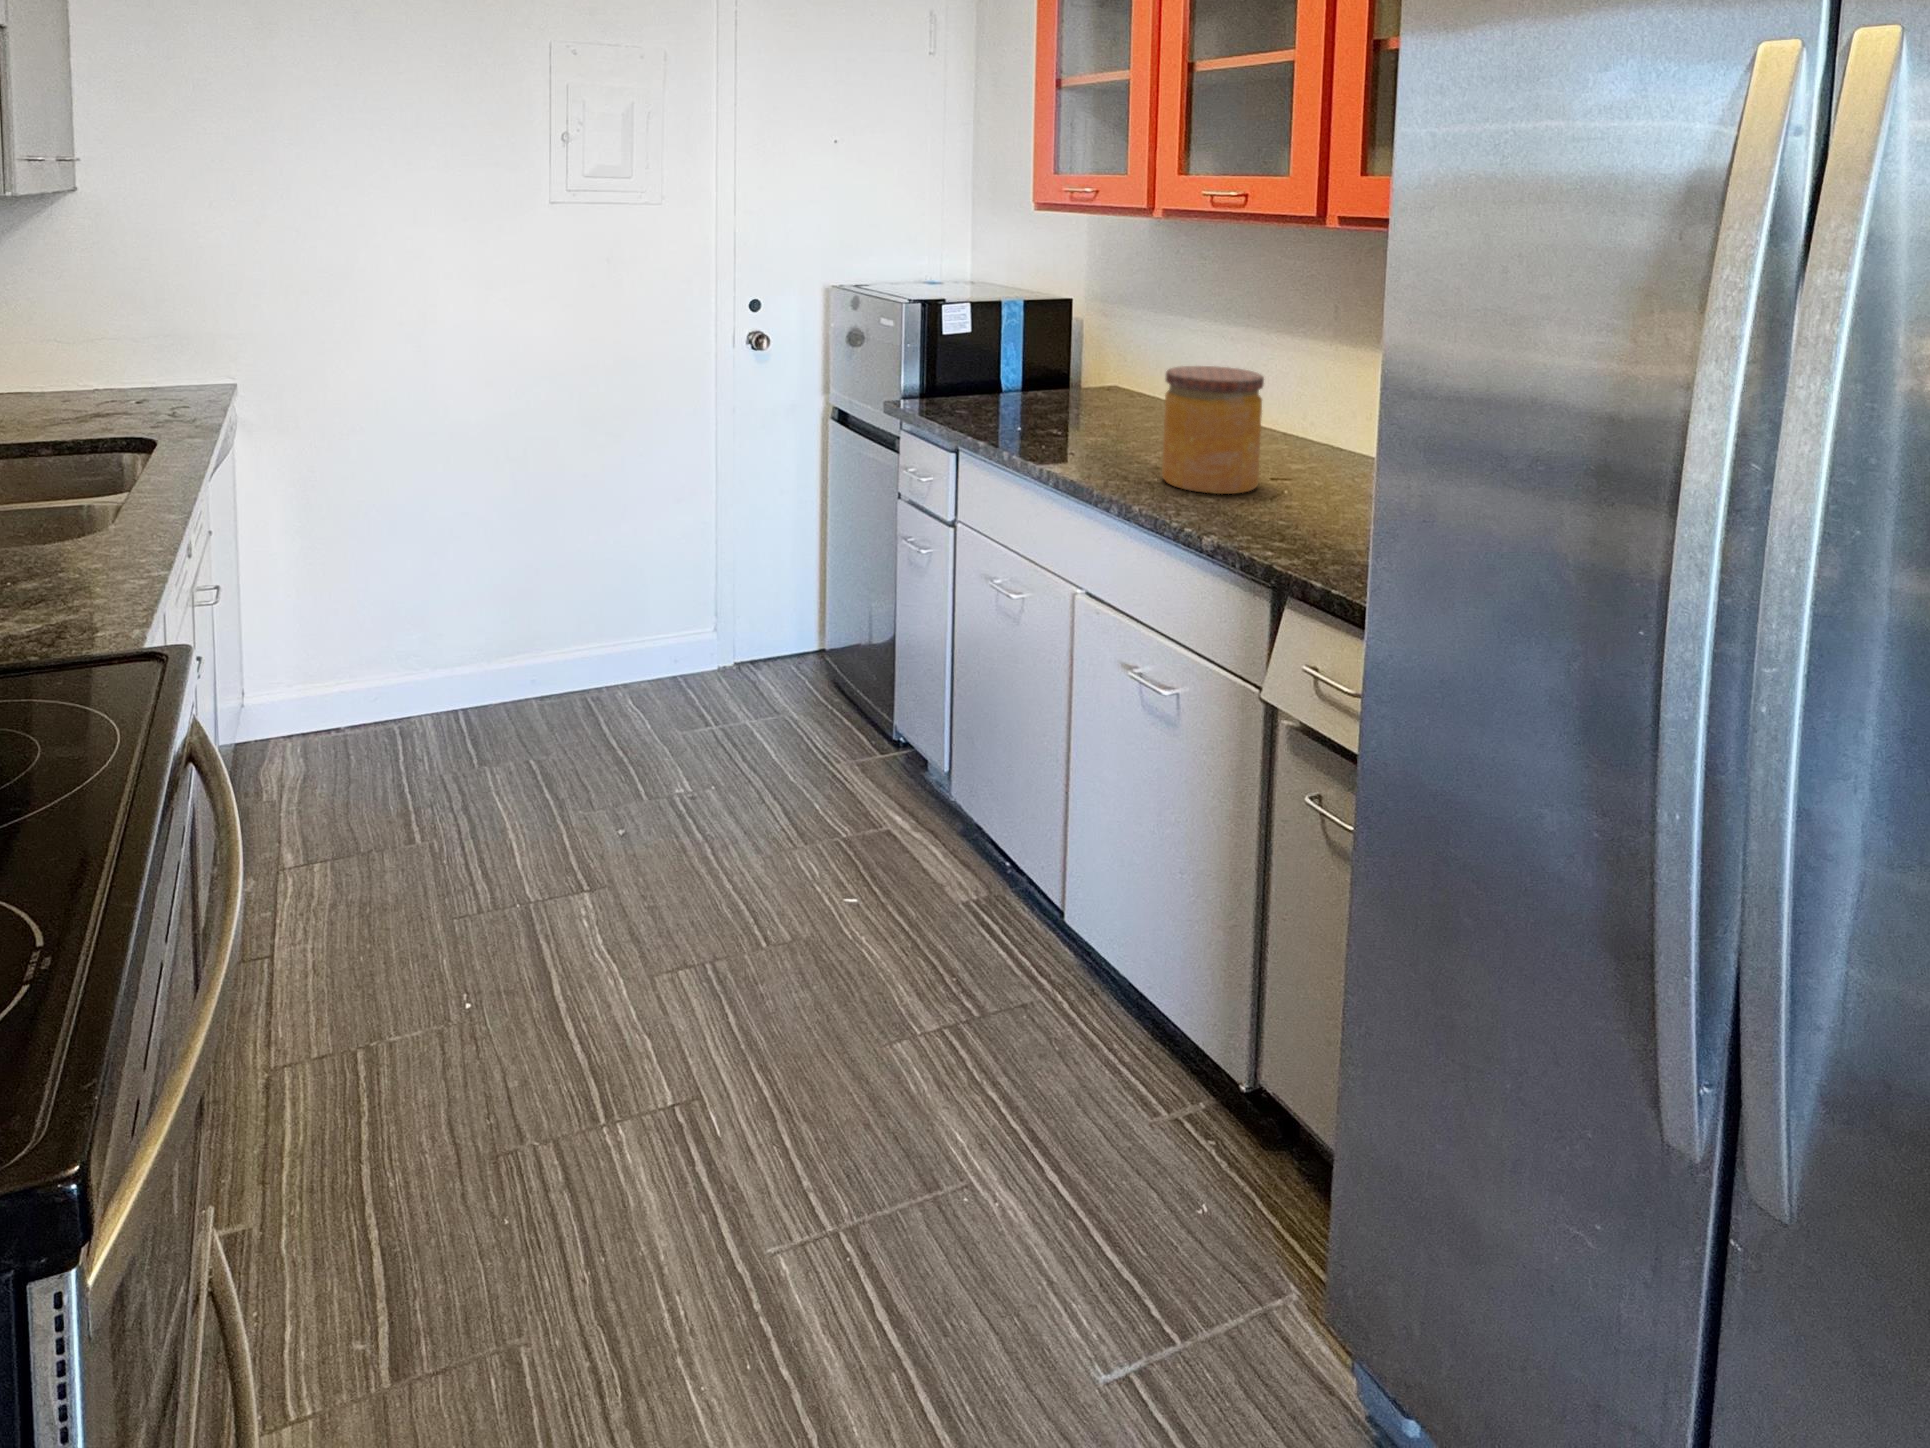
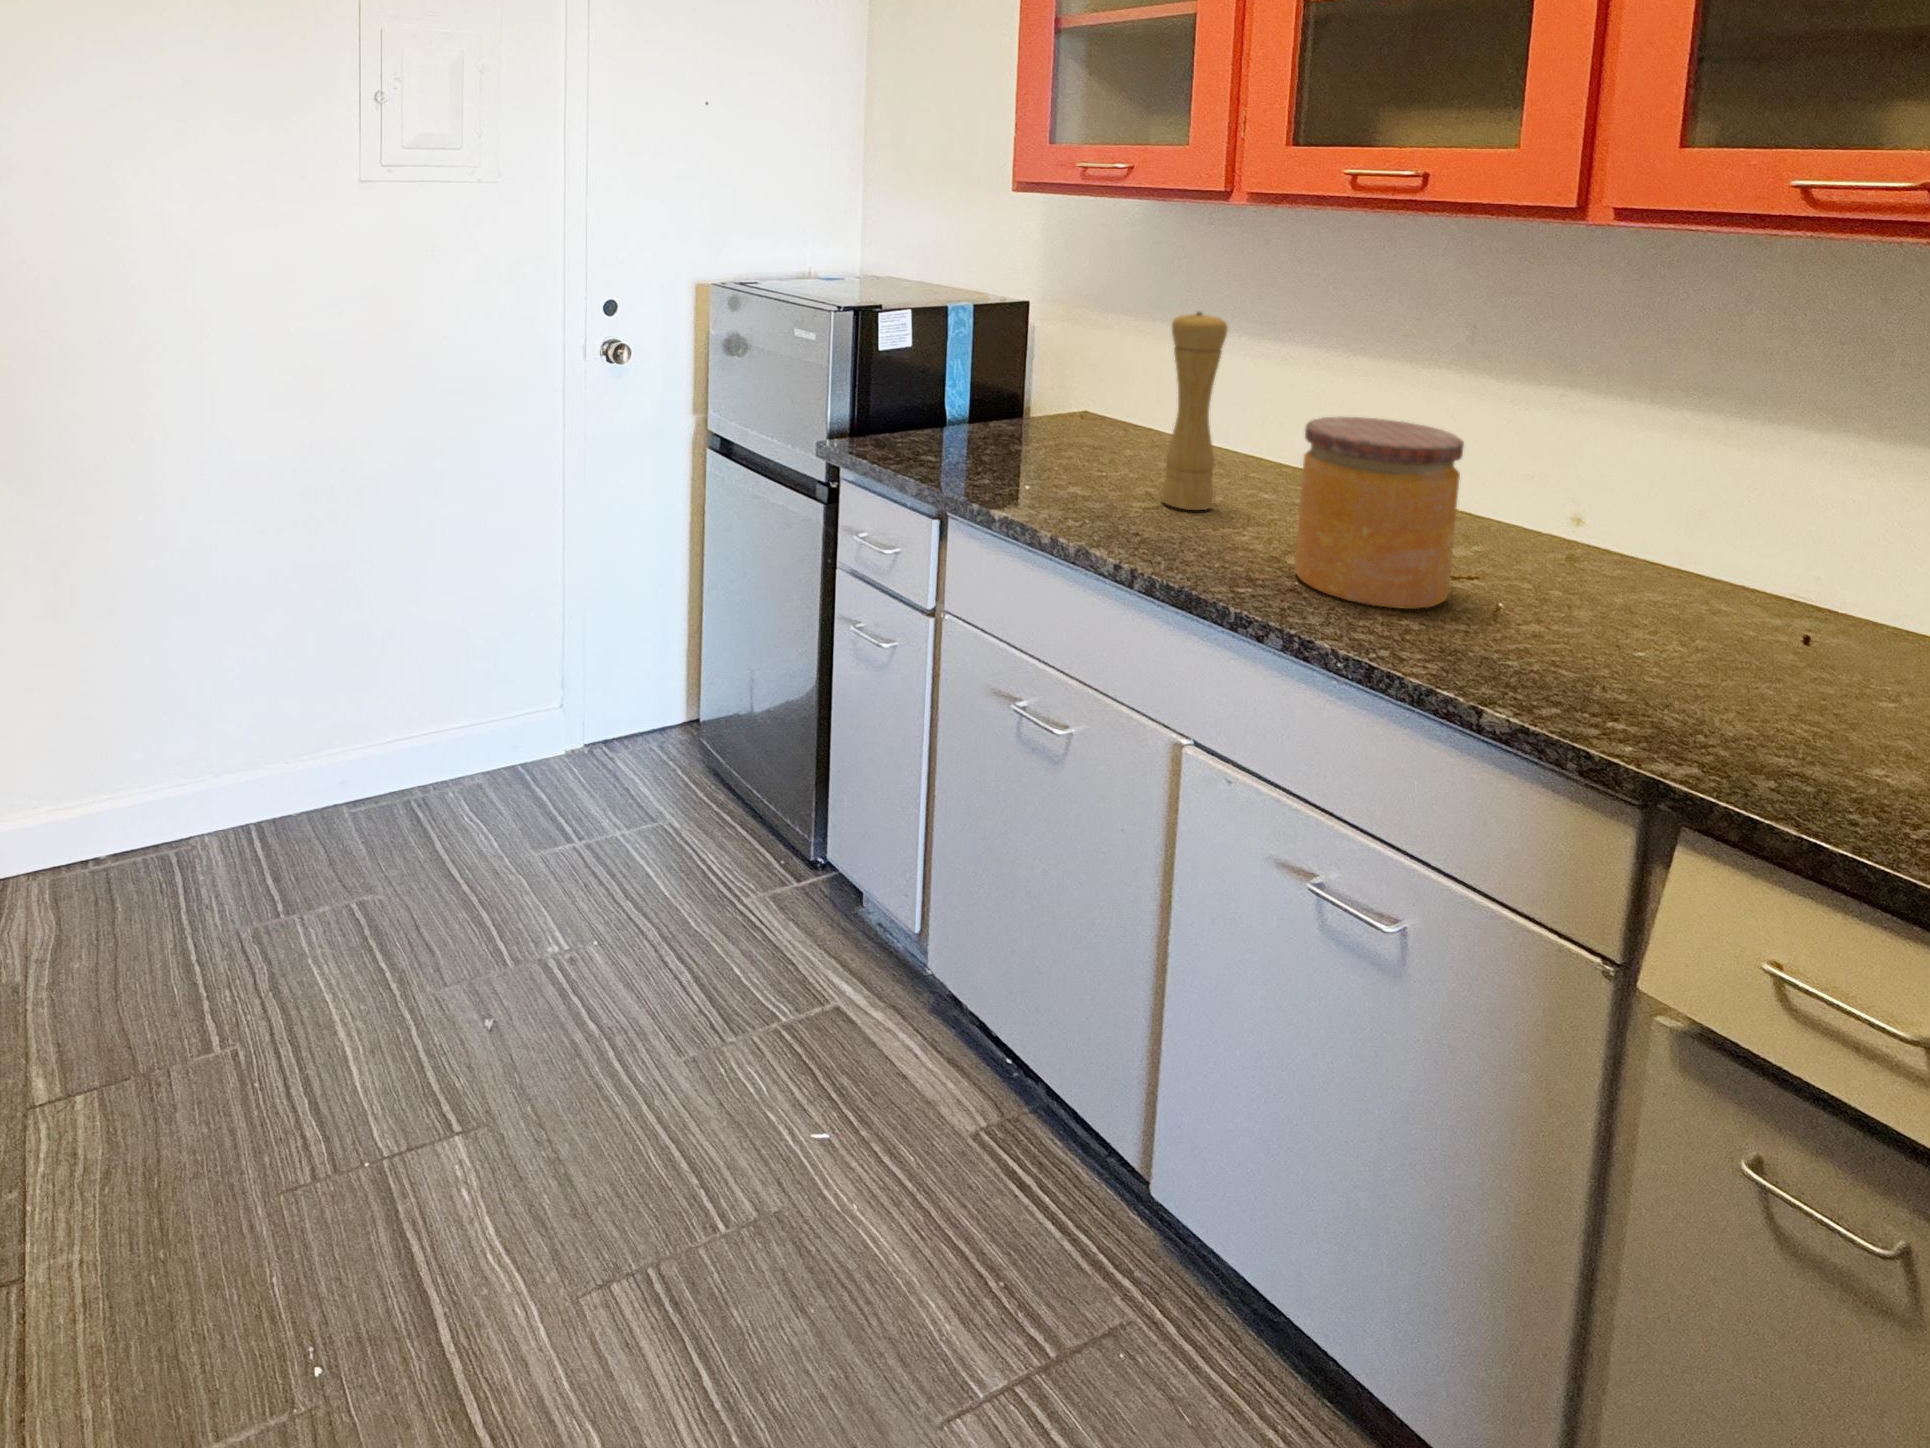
pepper mill: none [1114,297,1155,443] -> present [1162,312,1227,510]

